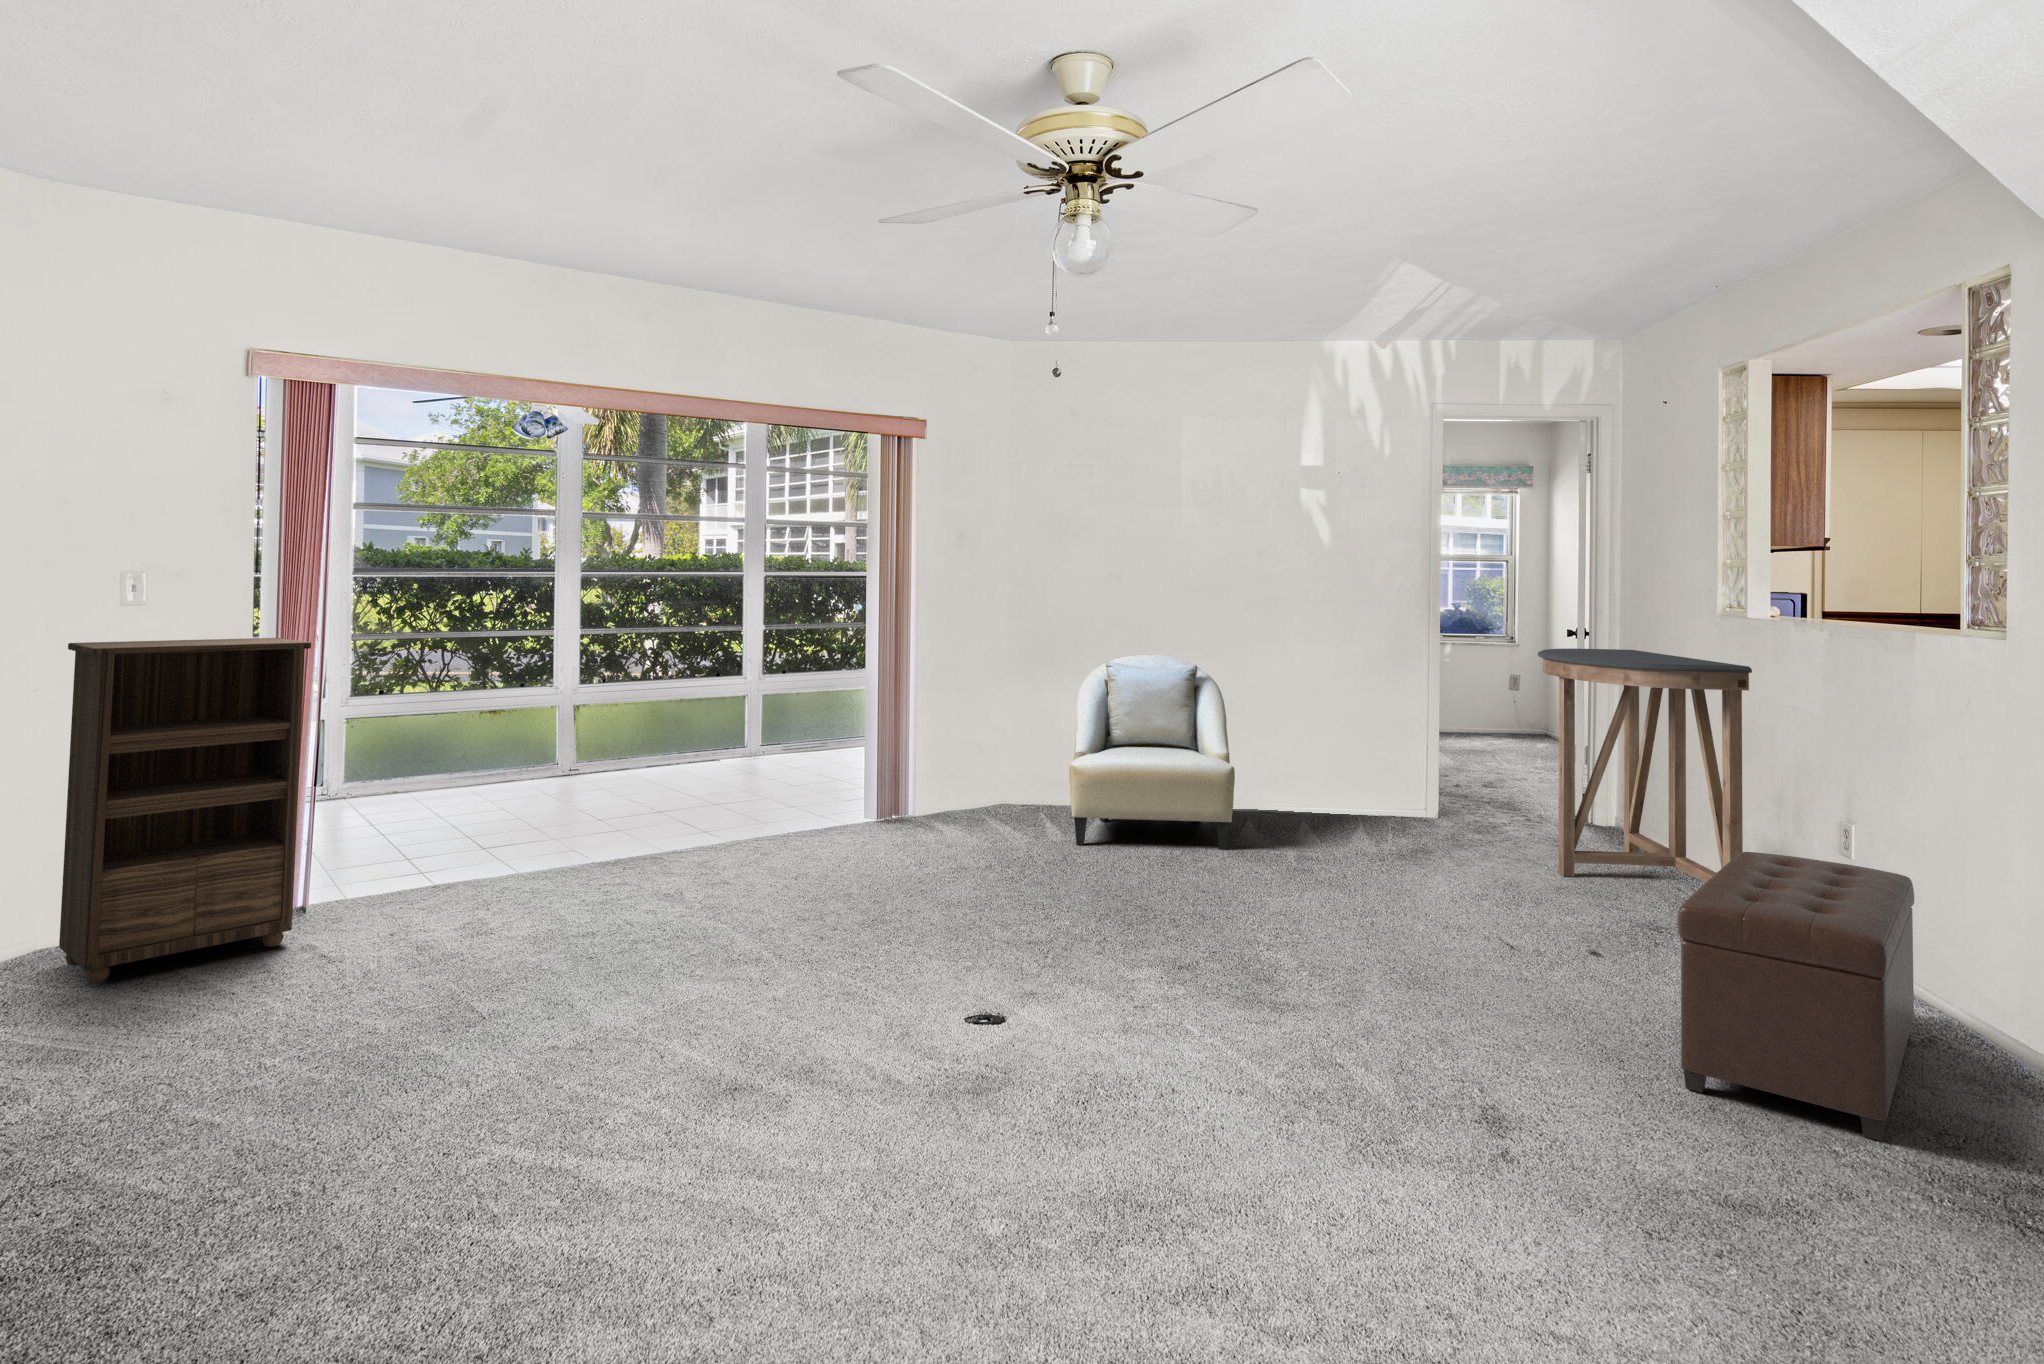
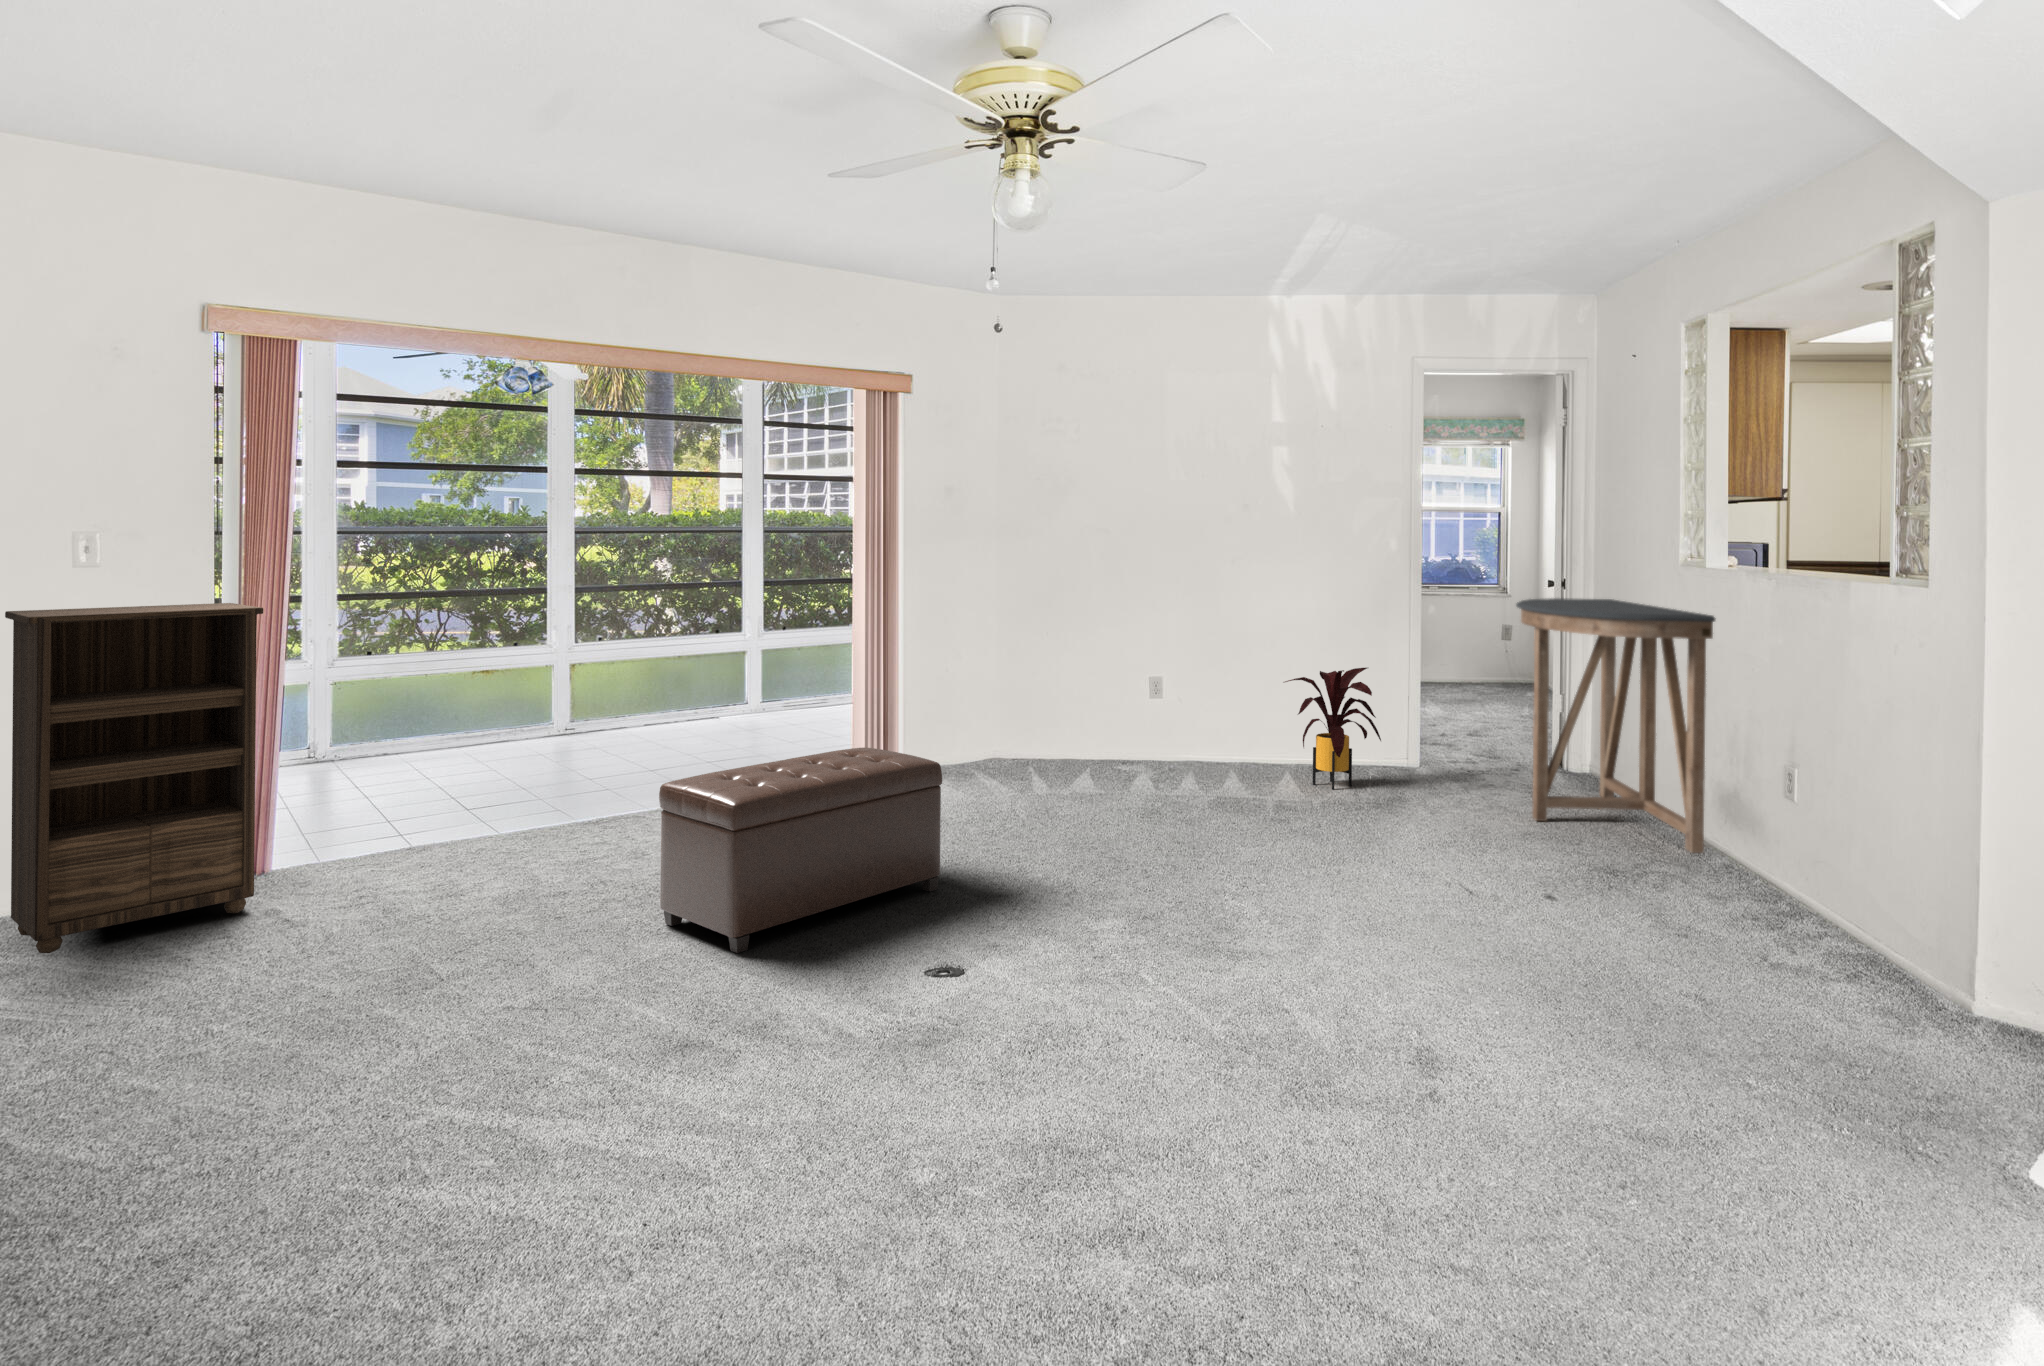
armchair: present [1069,655,1235,850] -> none [1056,609,1219,800]
house plant: none [1296,717,1399,841] -> present [1285,668,1381,789]
ottoman: present [1677,852,1914,1141] -> present [659,748,942,953]

